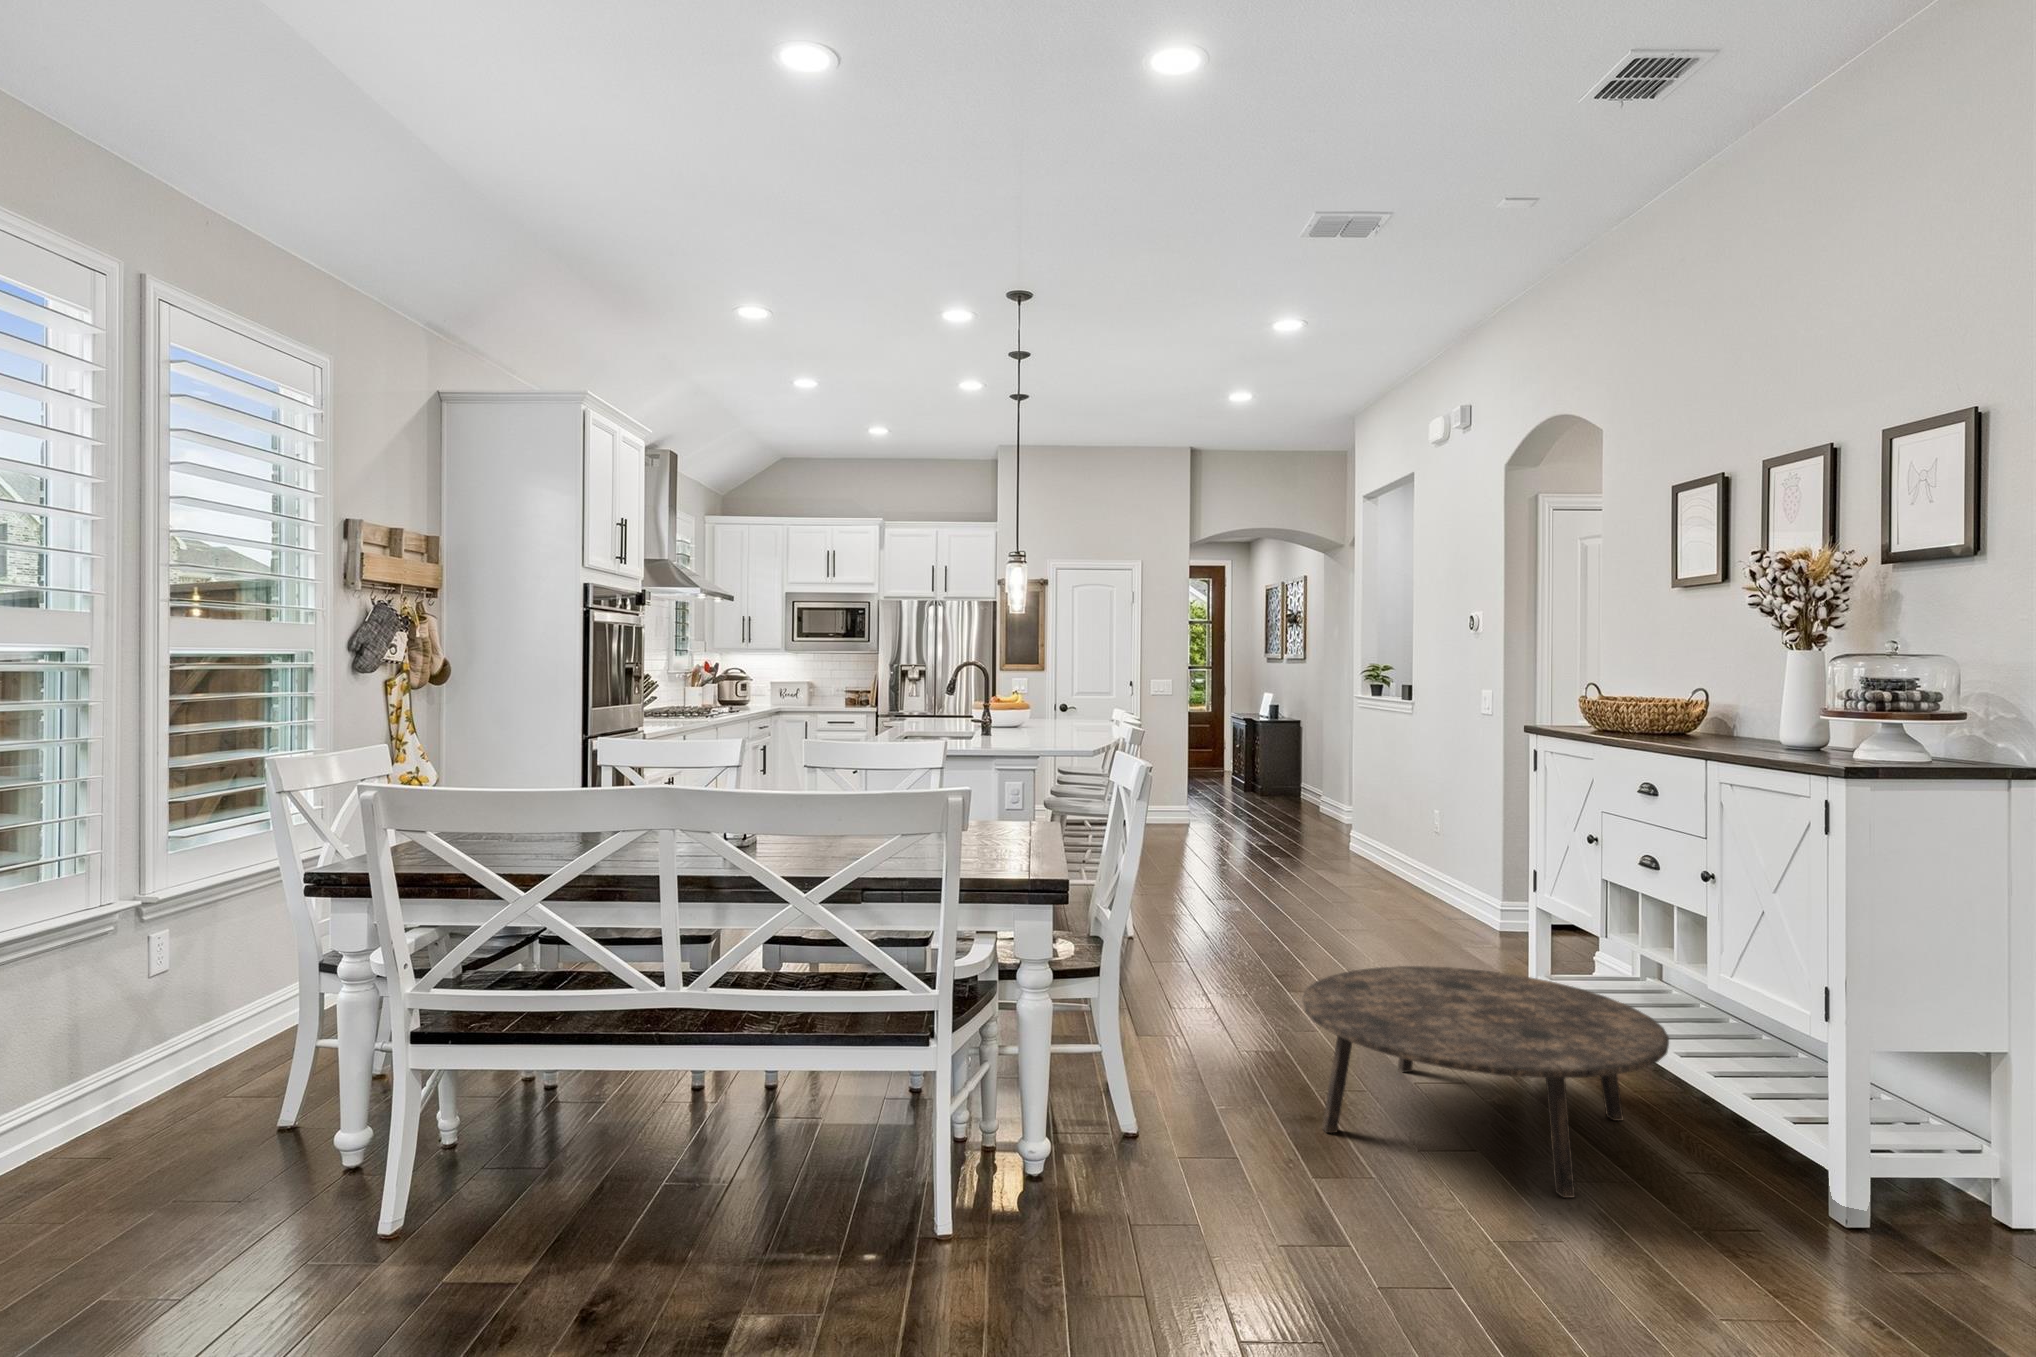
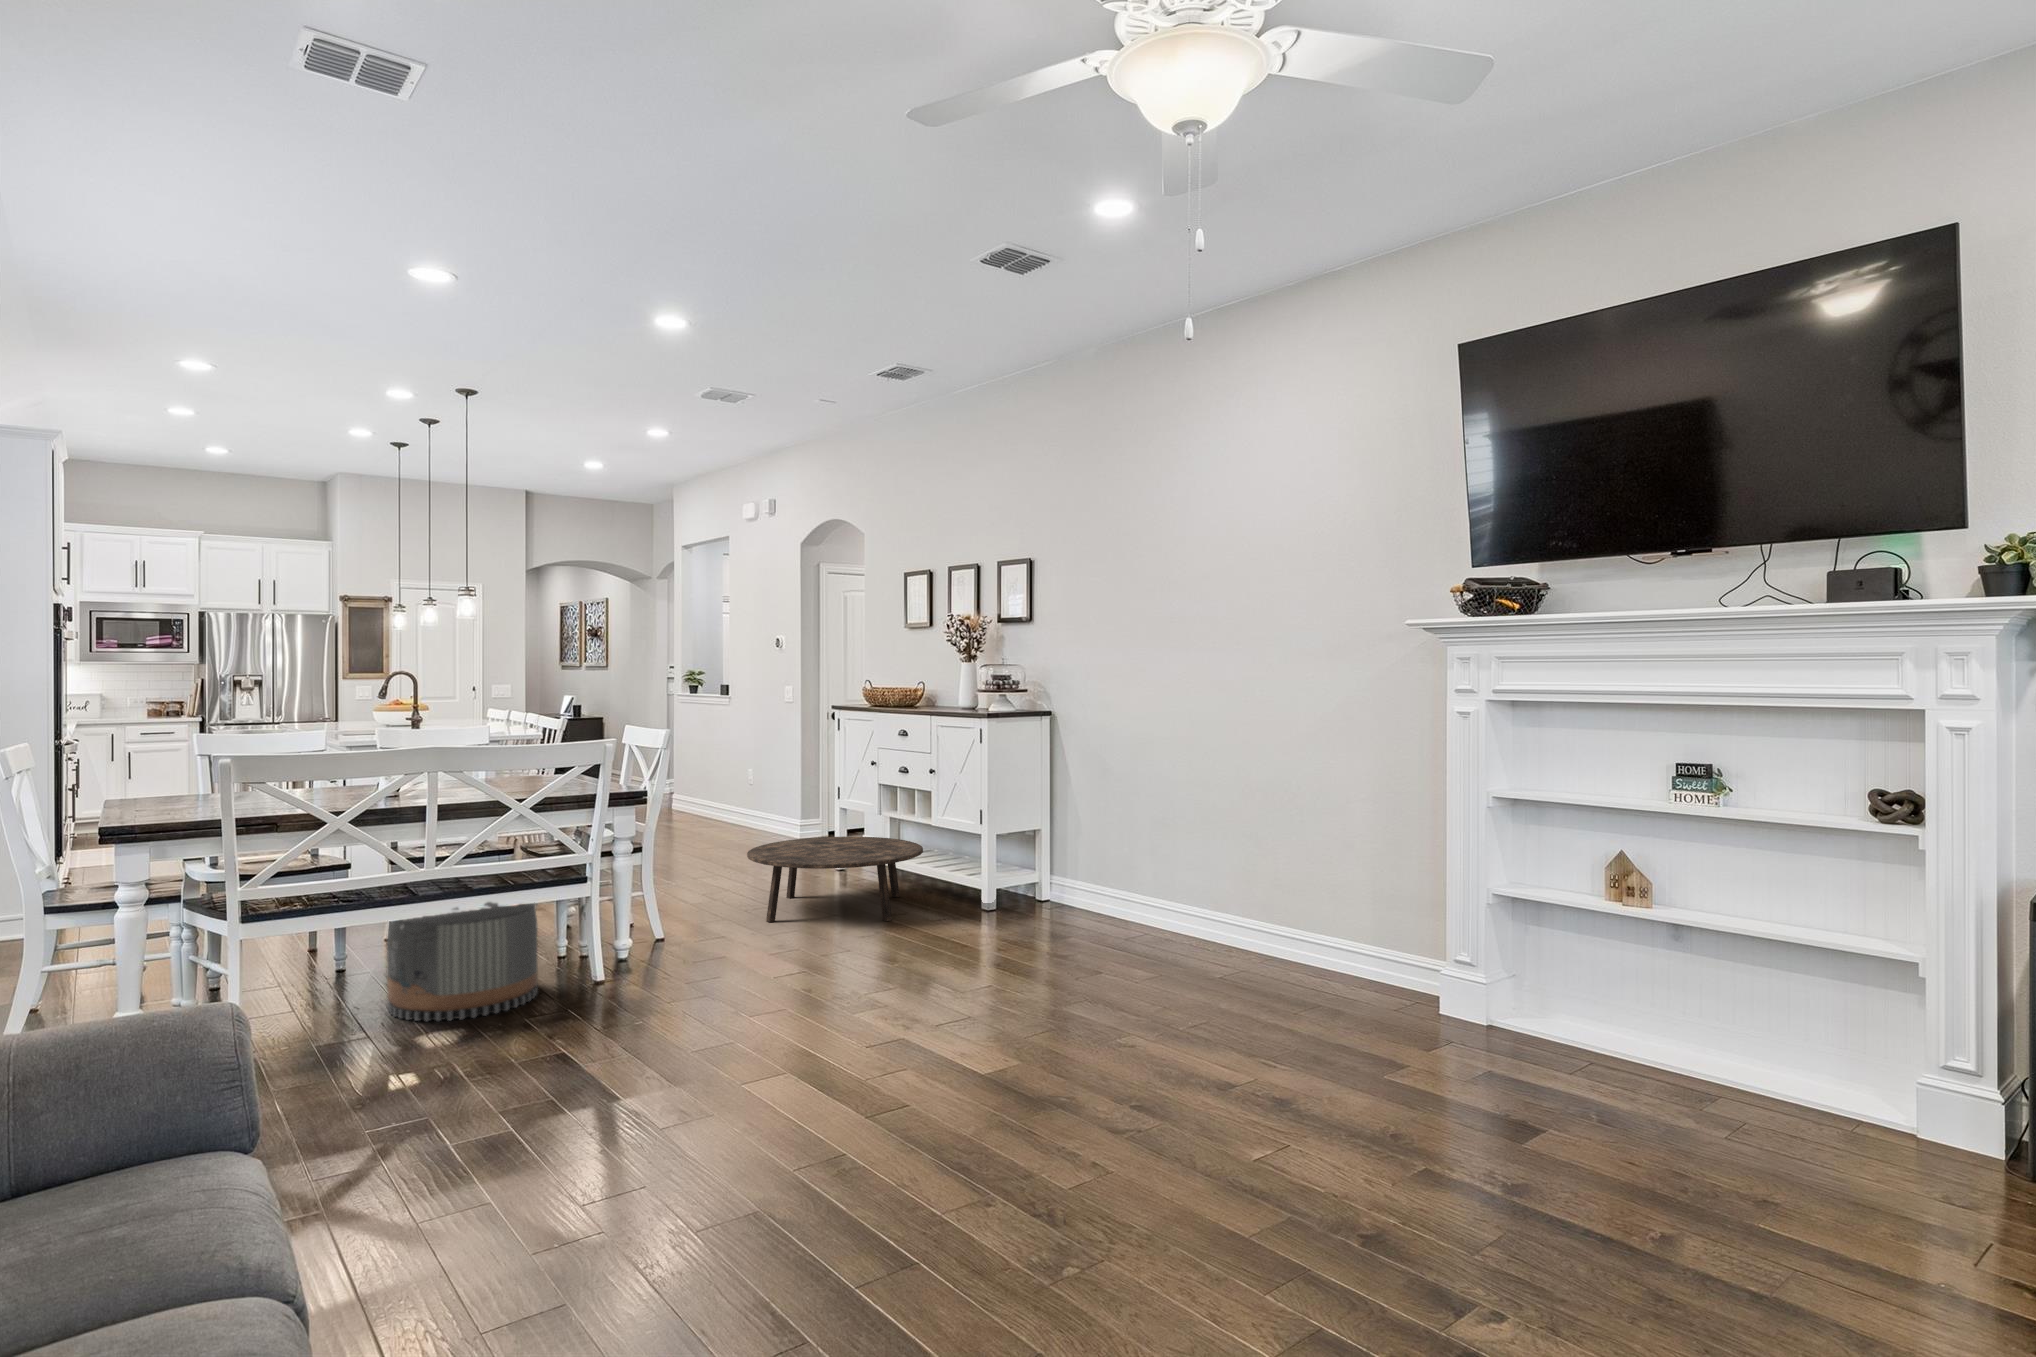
pouf: none [604,1010,836,1264] -> present [387,902,538,1021]

